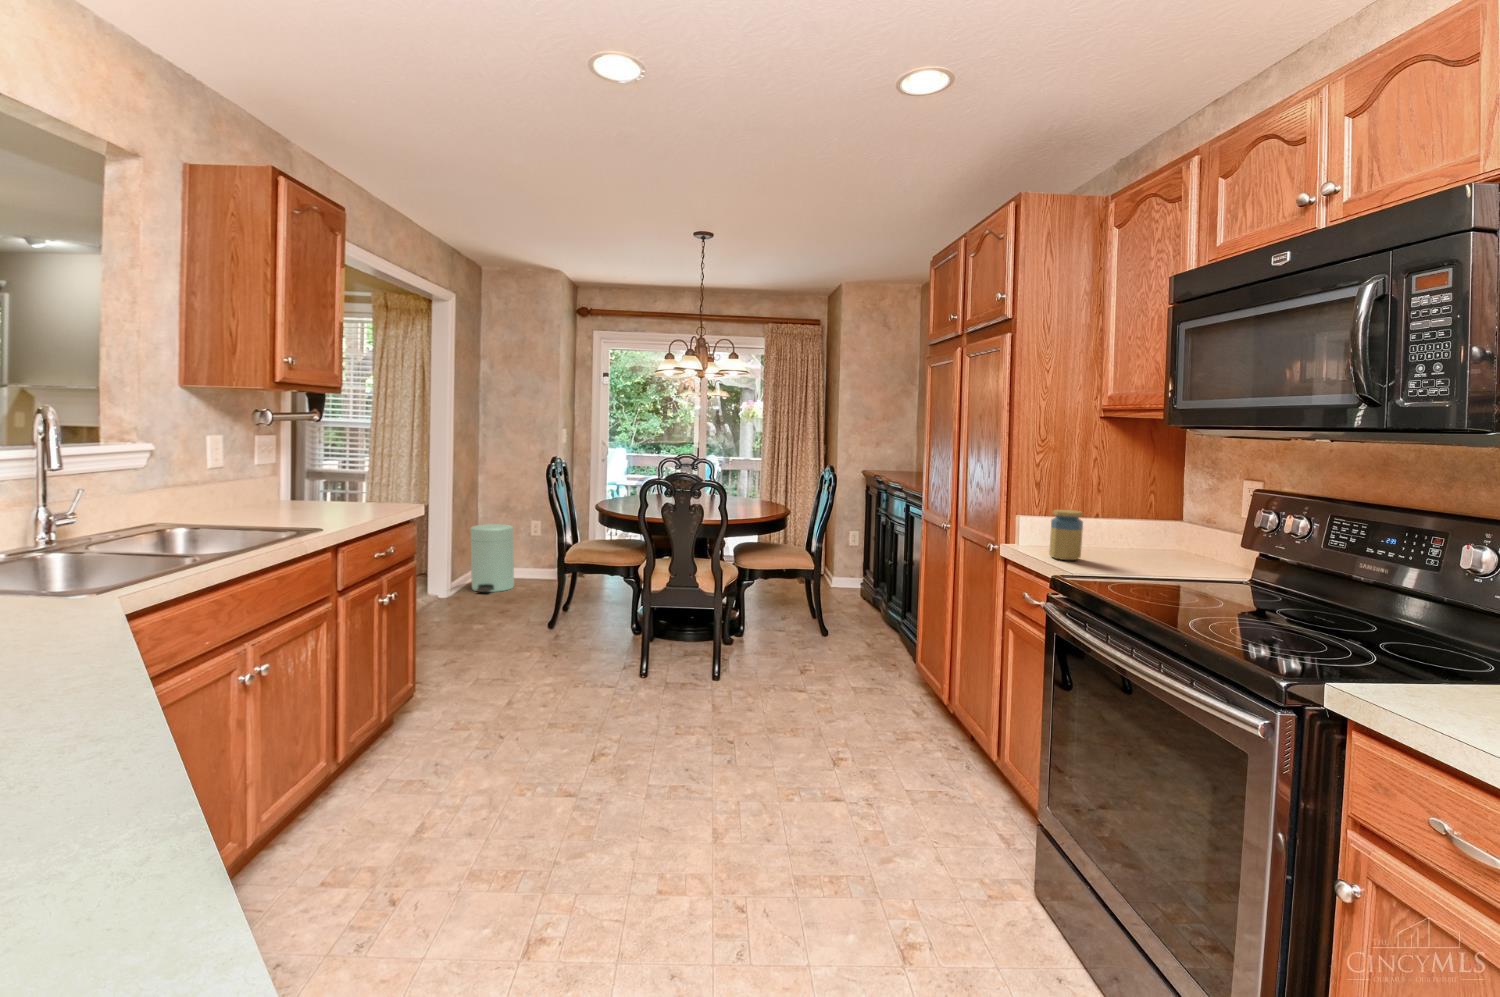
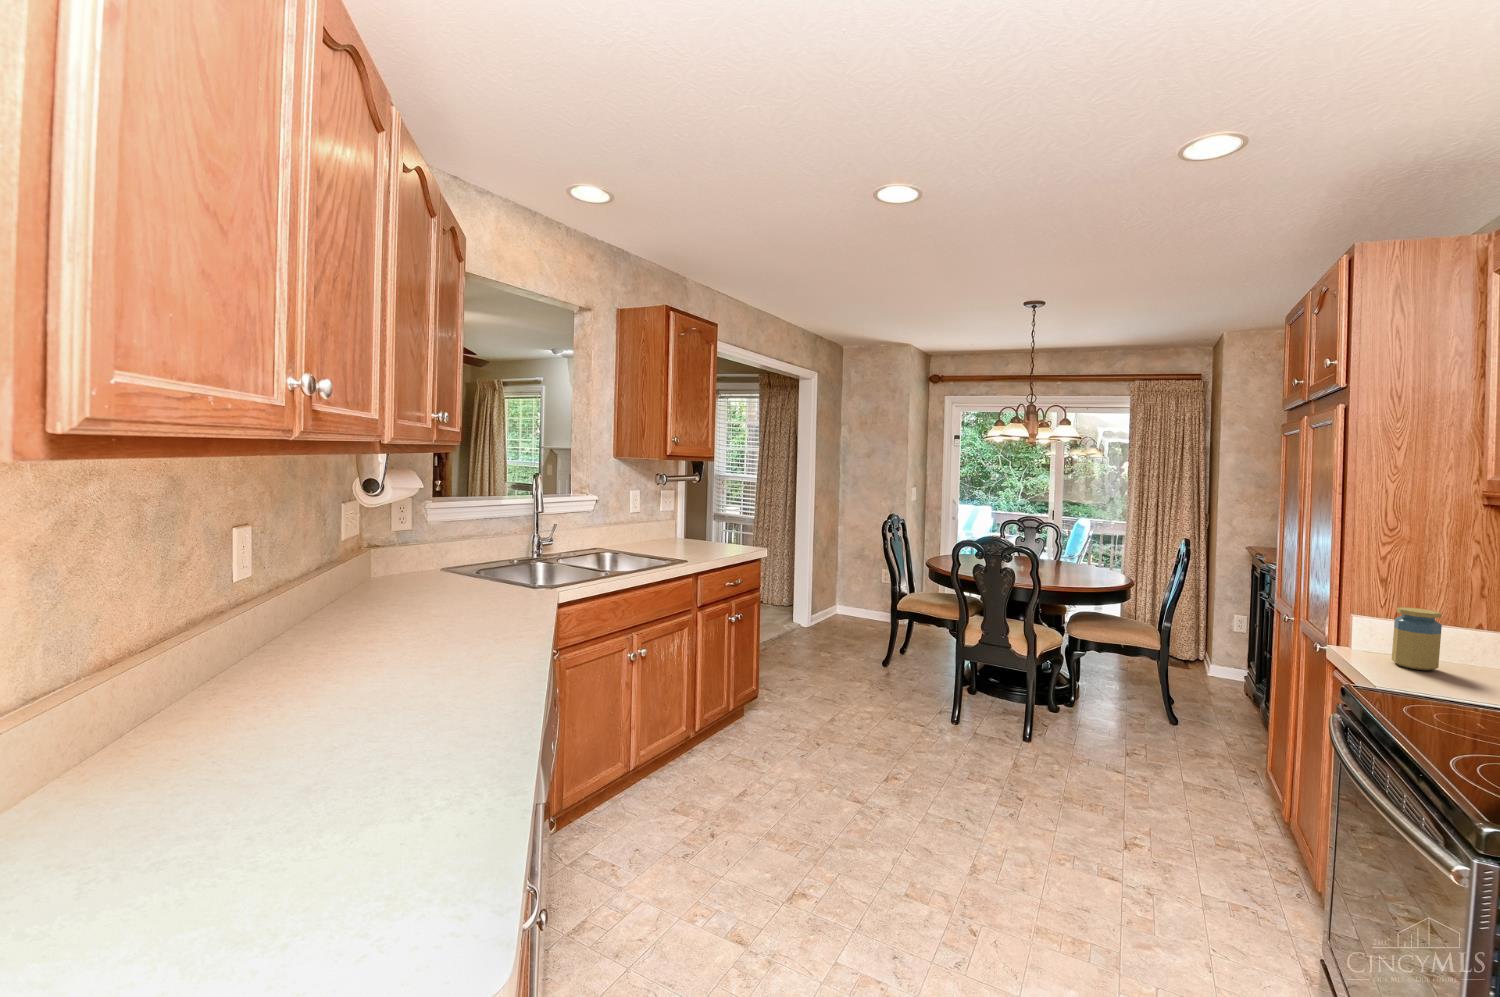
trash can: present [470,524,514,592] -> none [826,569,864,629]

